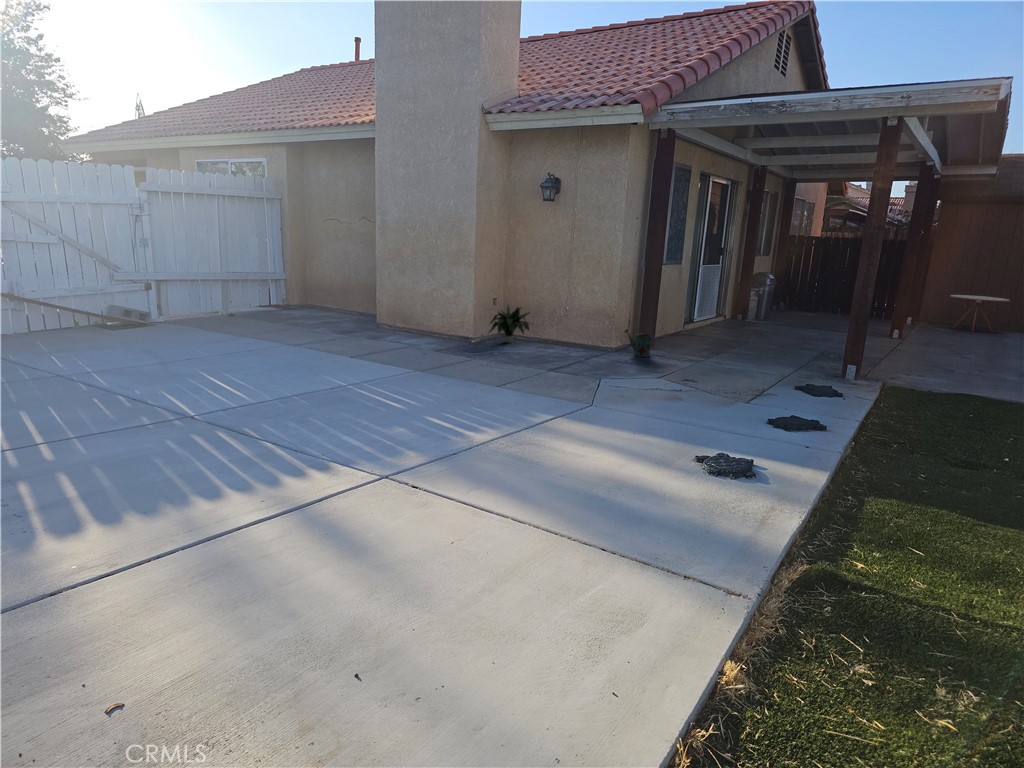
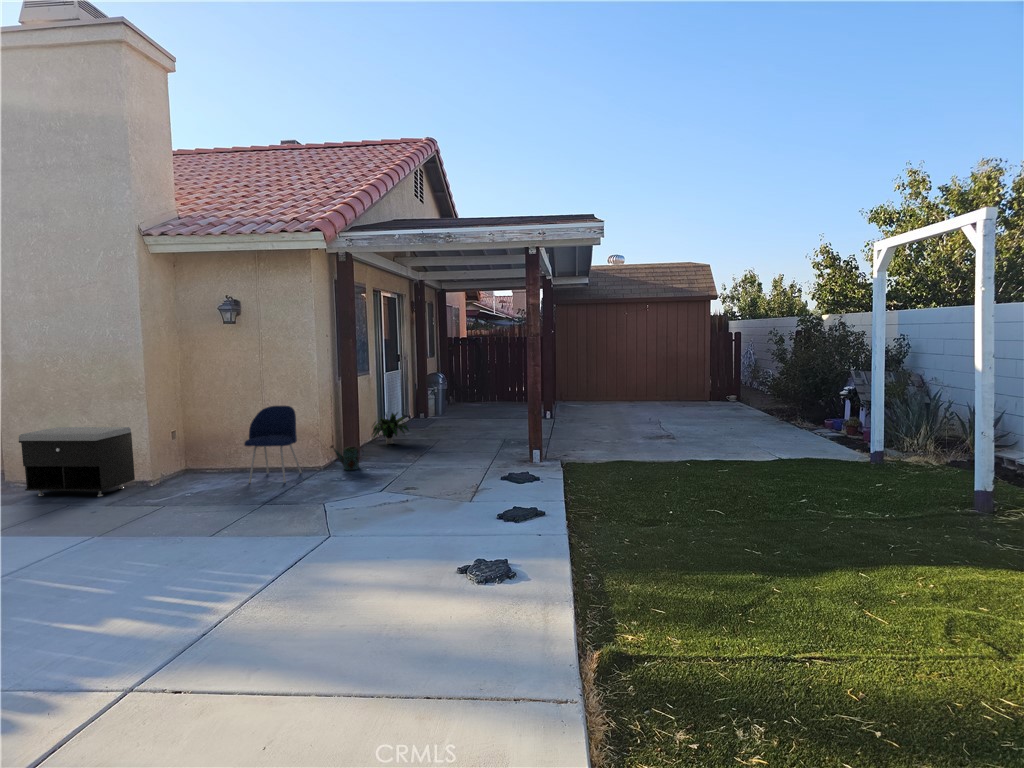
storage bench: none [382,283,459,343] -> present [19,427,135,496]
chair: none [545,284,594,358] -> present [244,406,302,483]
round table: present [951,295,1009,332] -> none [573,375,611,403]
potted plant: present [489,306,531,343] -> present [372,413,409,444]

